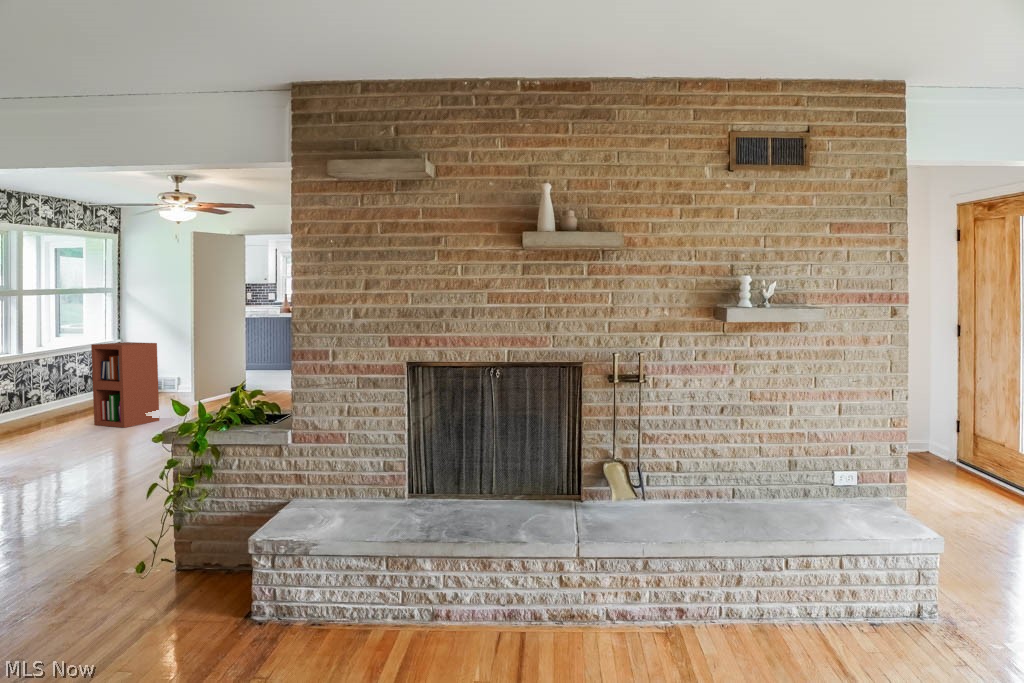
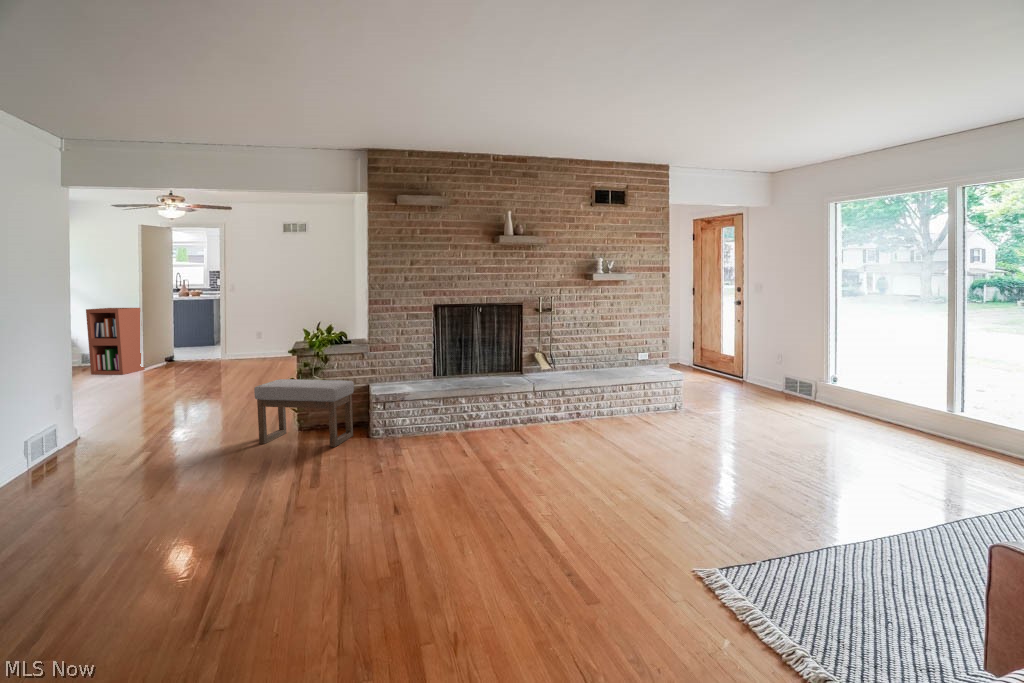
ottoman: none [33,493,212,654] -> present [254,379,354,447]

